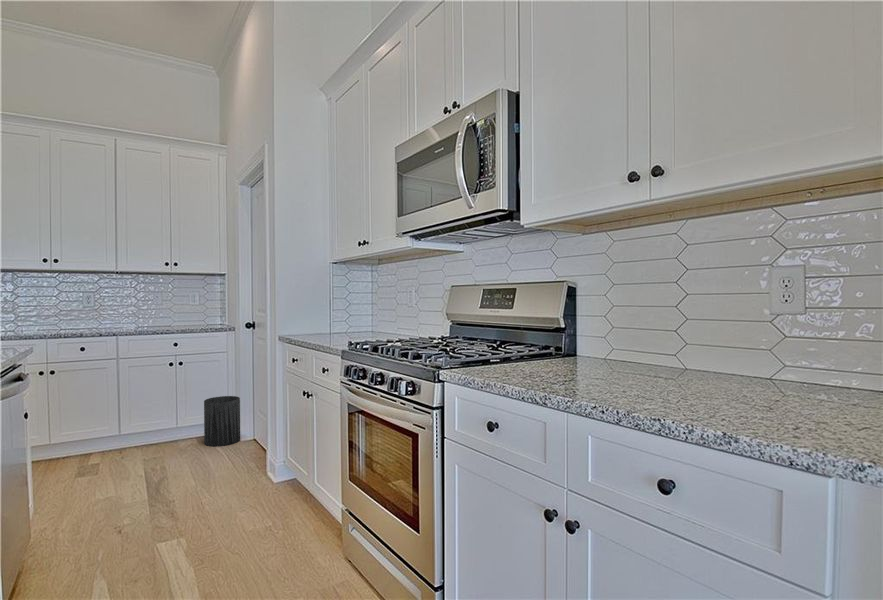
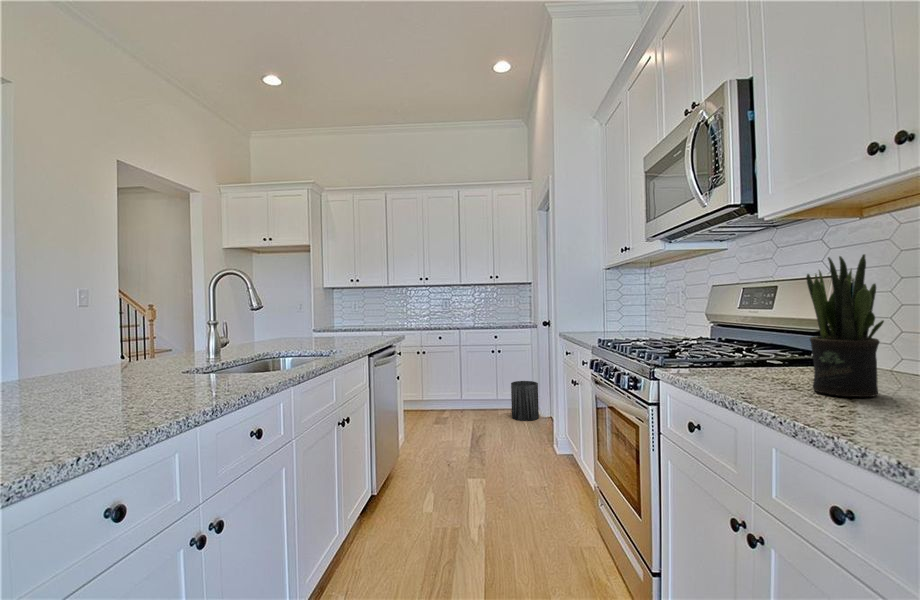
potted plant: none [589,262,641,383] -> present [806,254,884,397]

